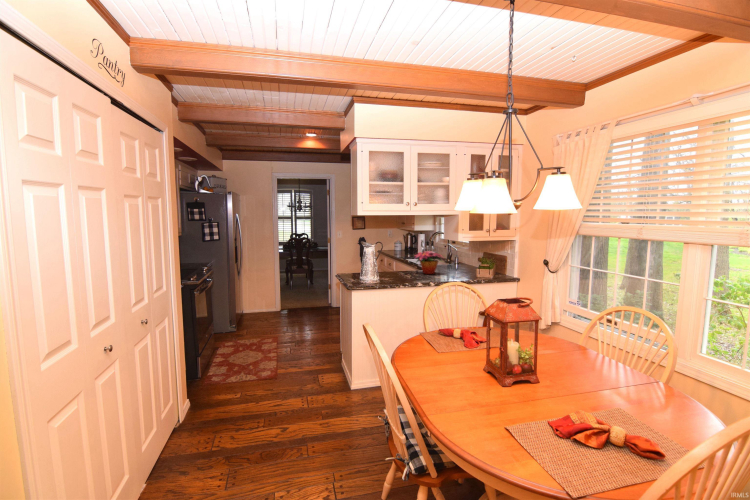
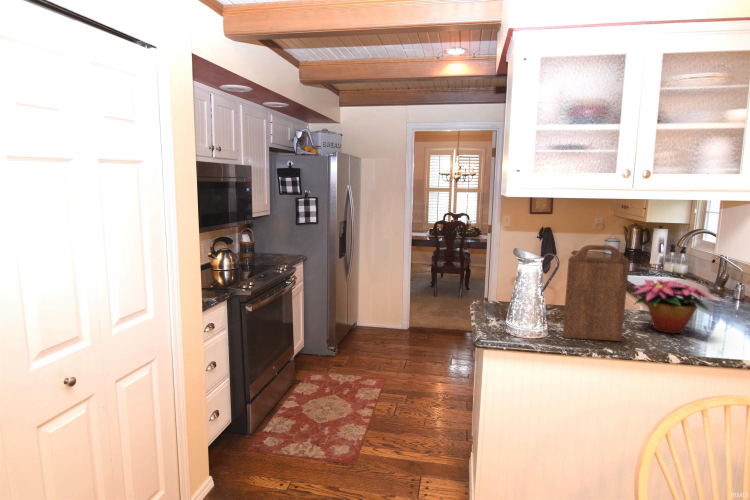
cutting board: none [389,236,413,279] -> present [563,245,629,341]

